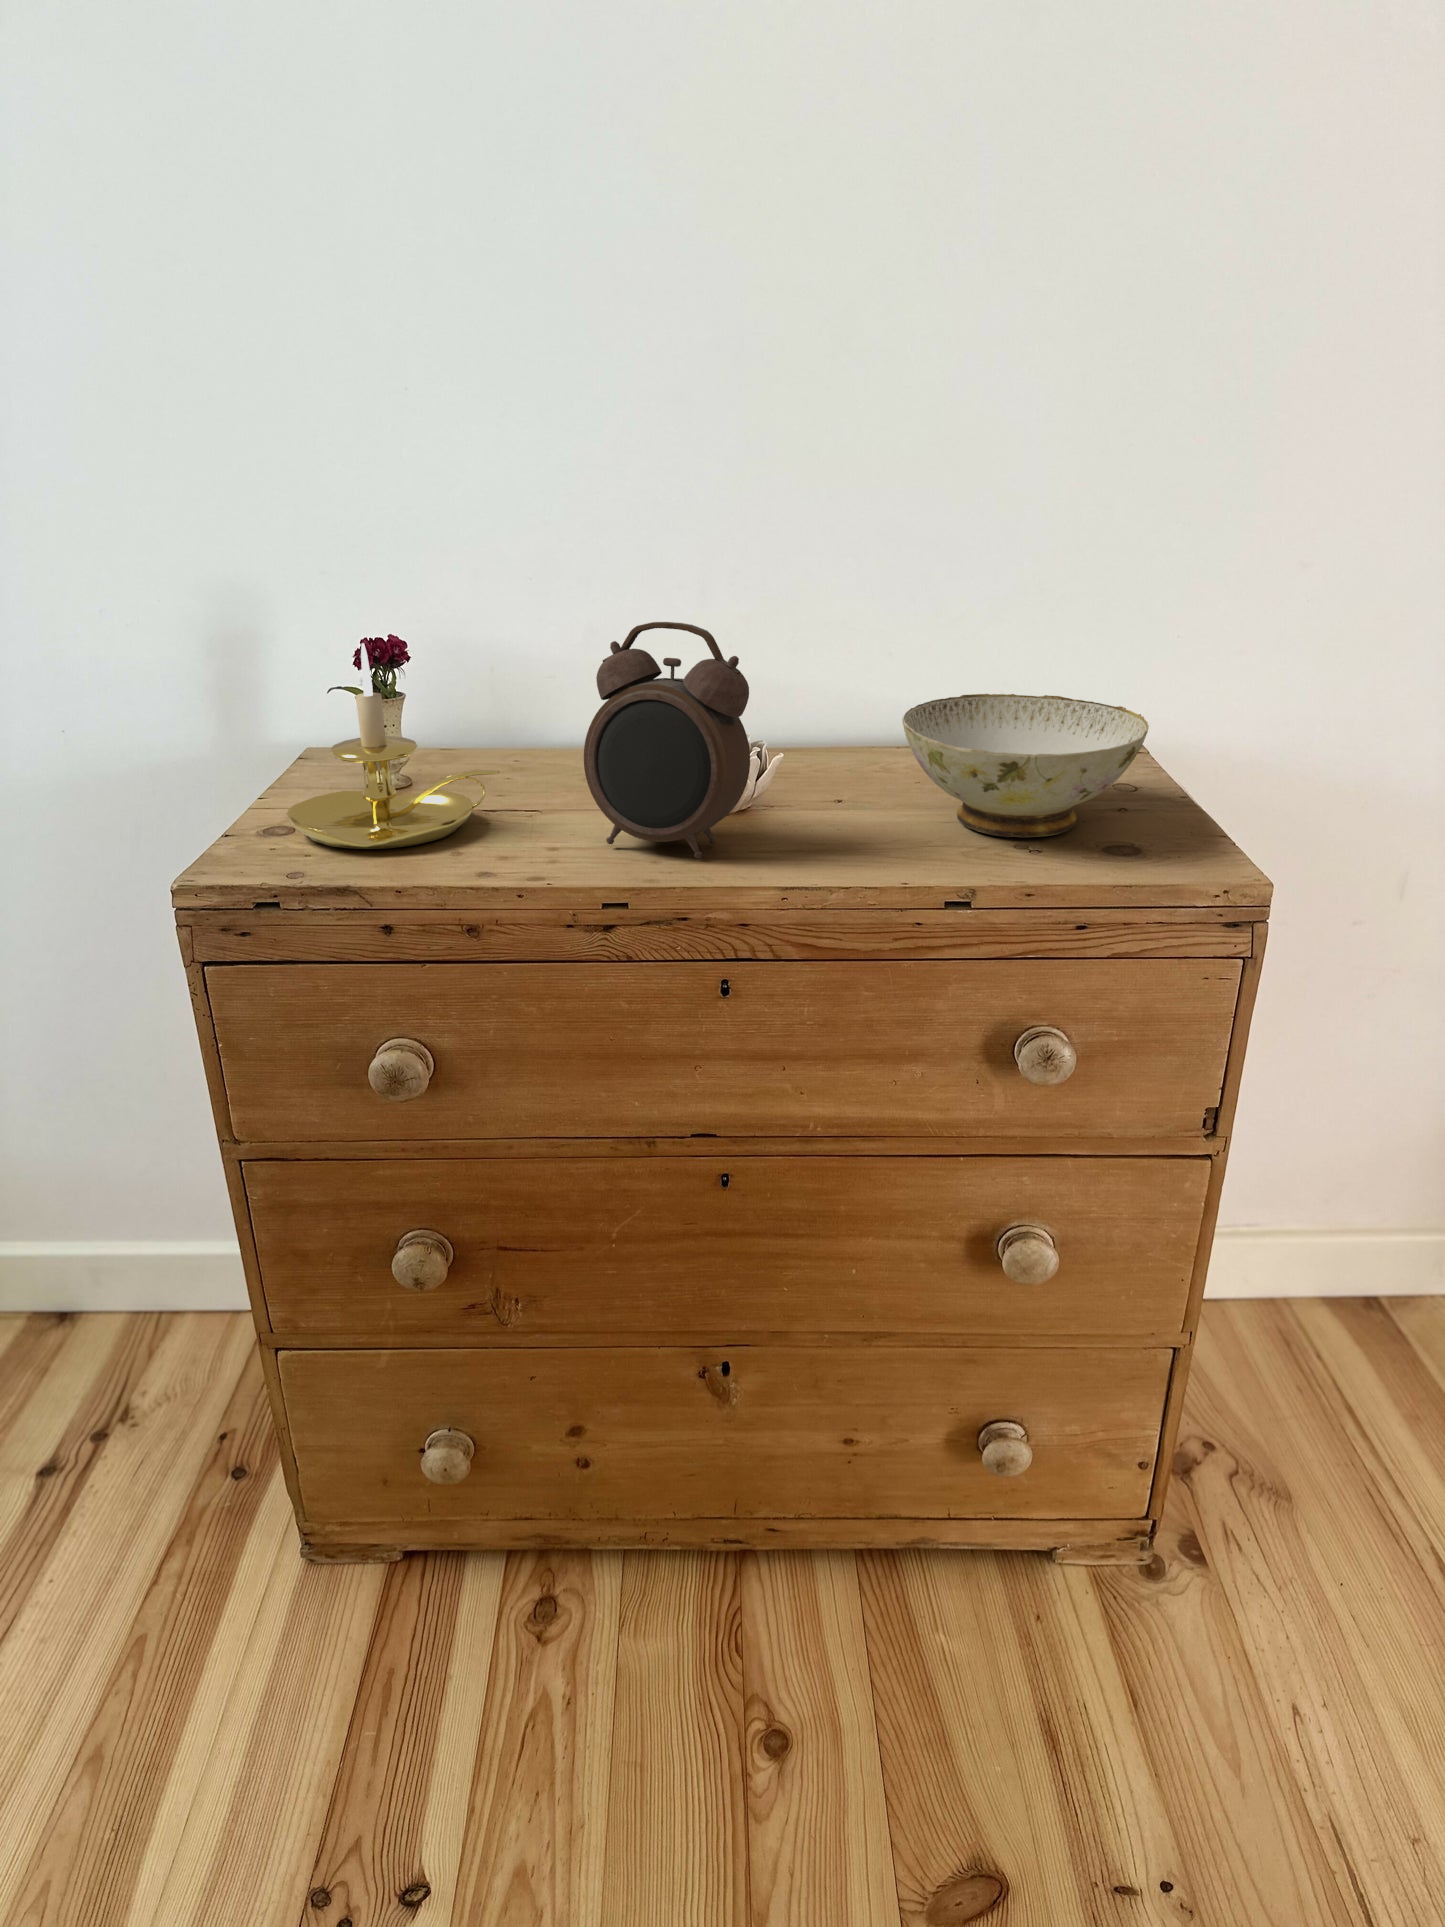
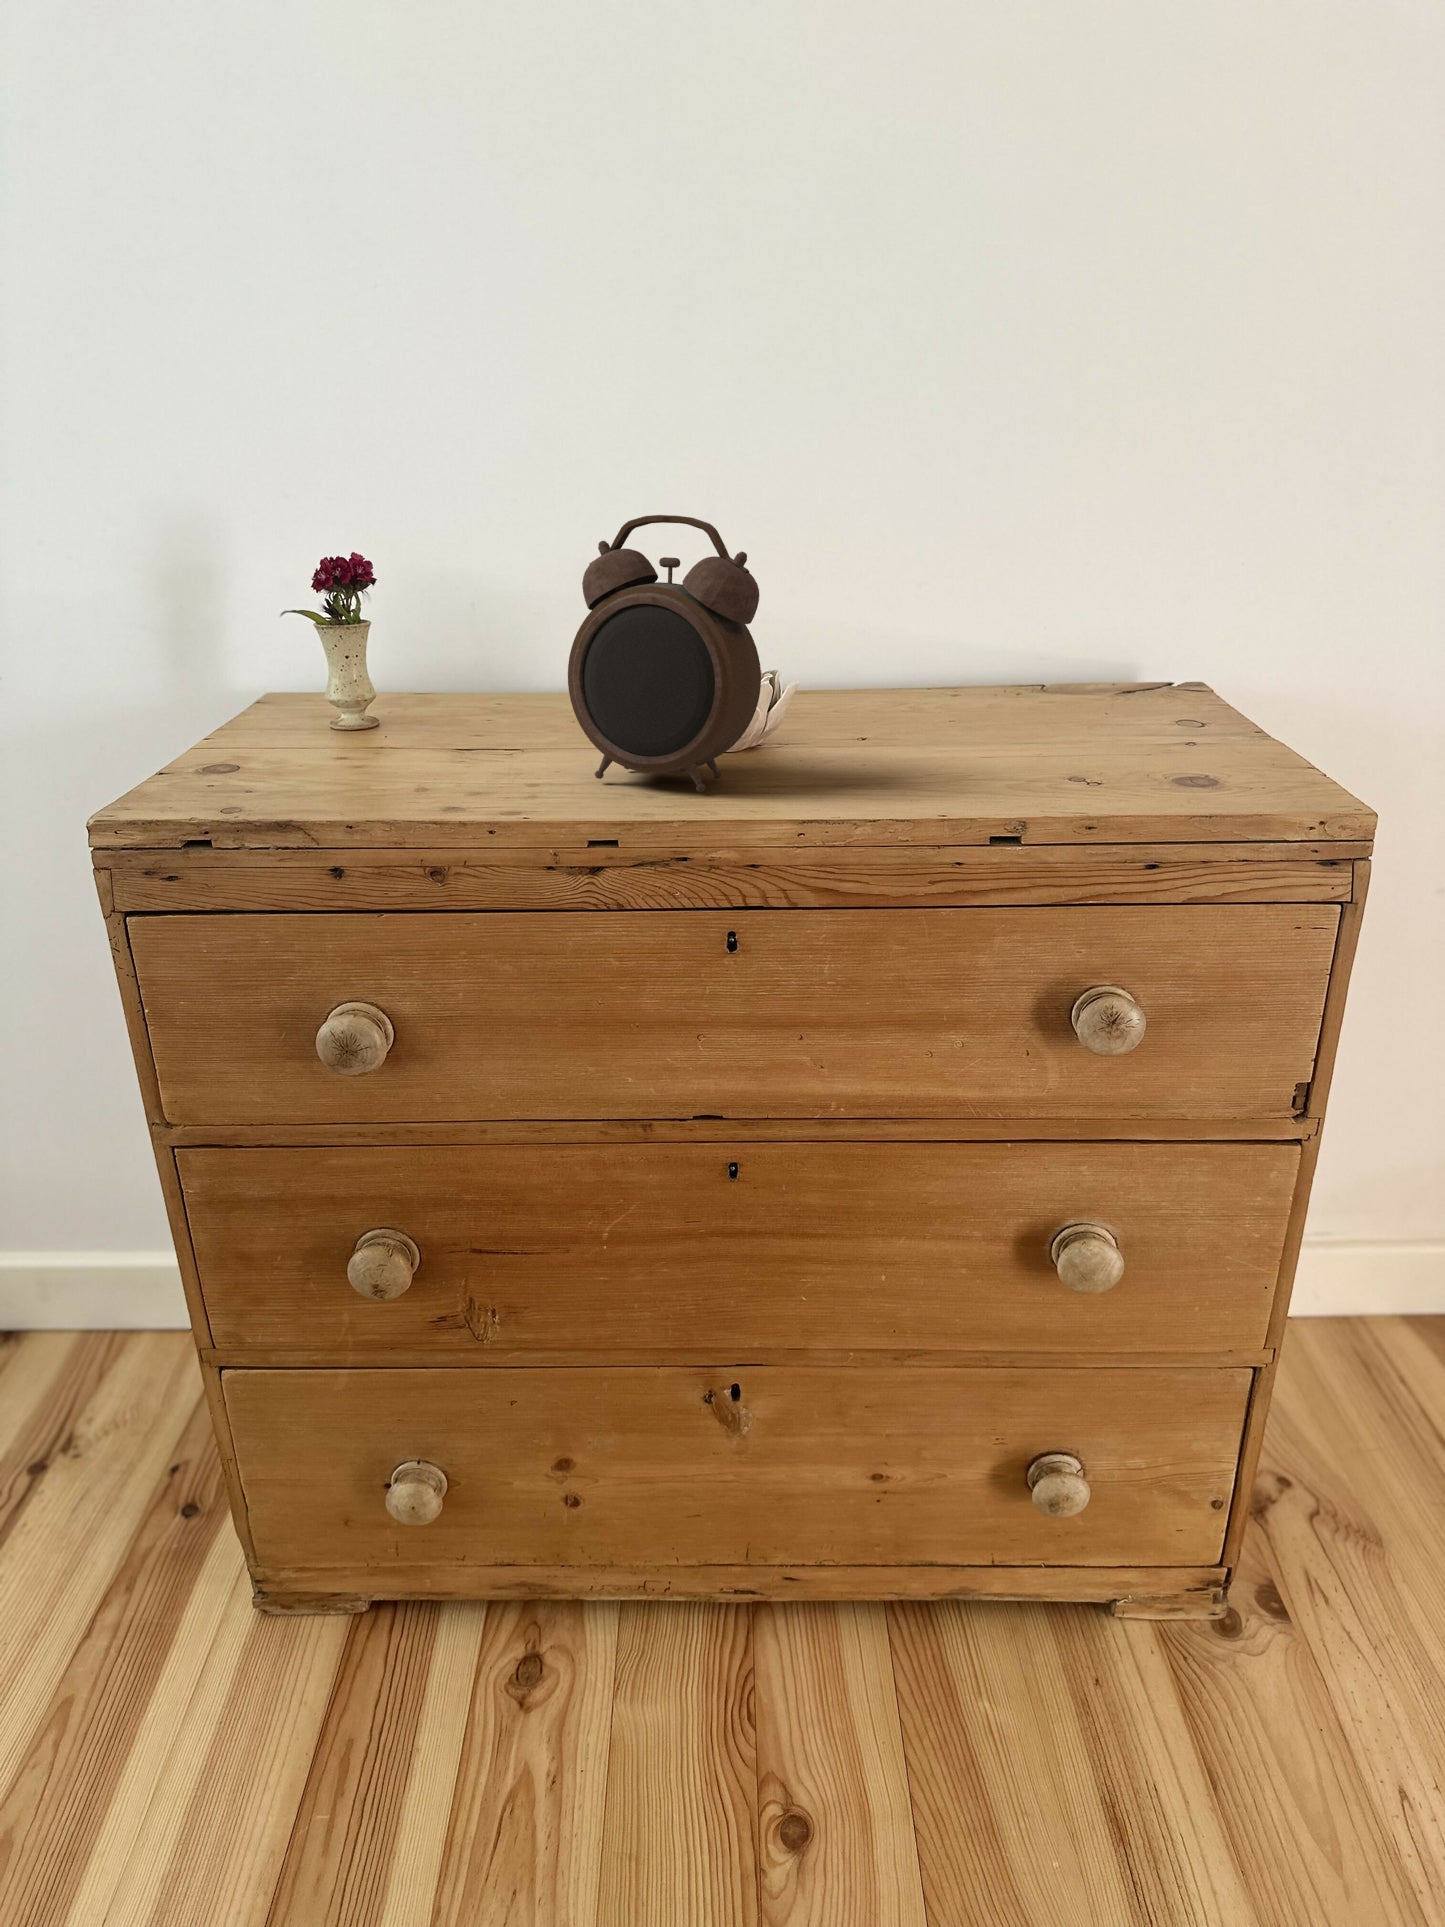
candle holder: present [287,643,500,849] -> none [228,547,473,785]
ceramic bowl: present [902,694,1149,837] -> none [937,615,1225,770]

